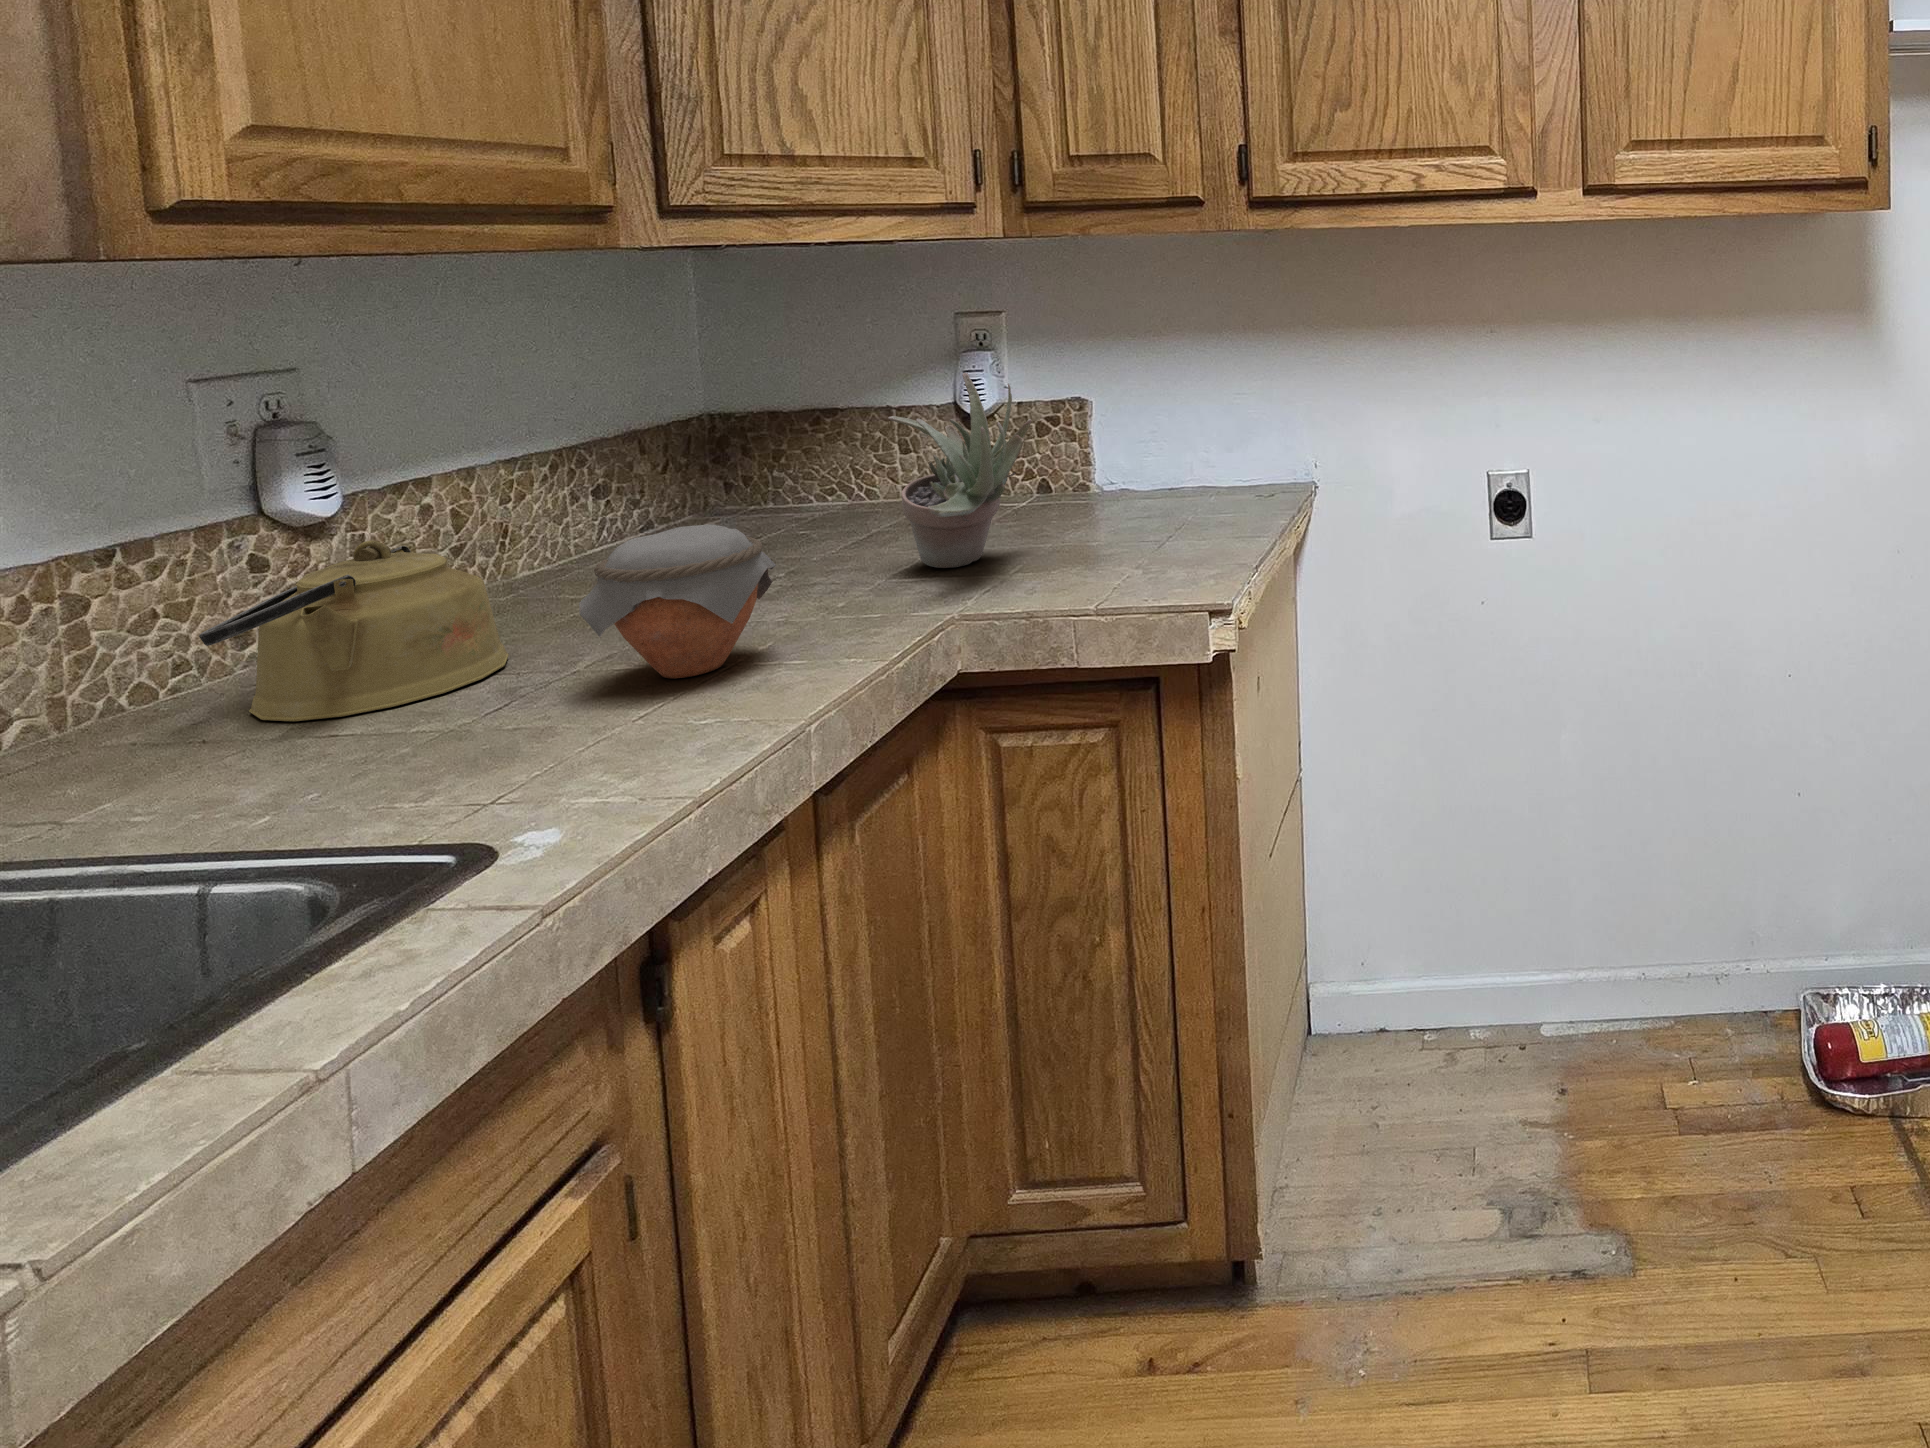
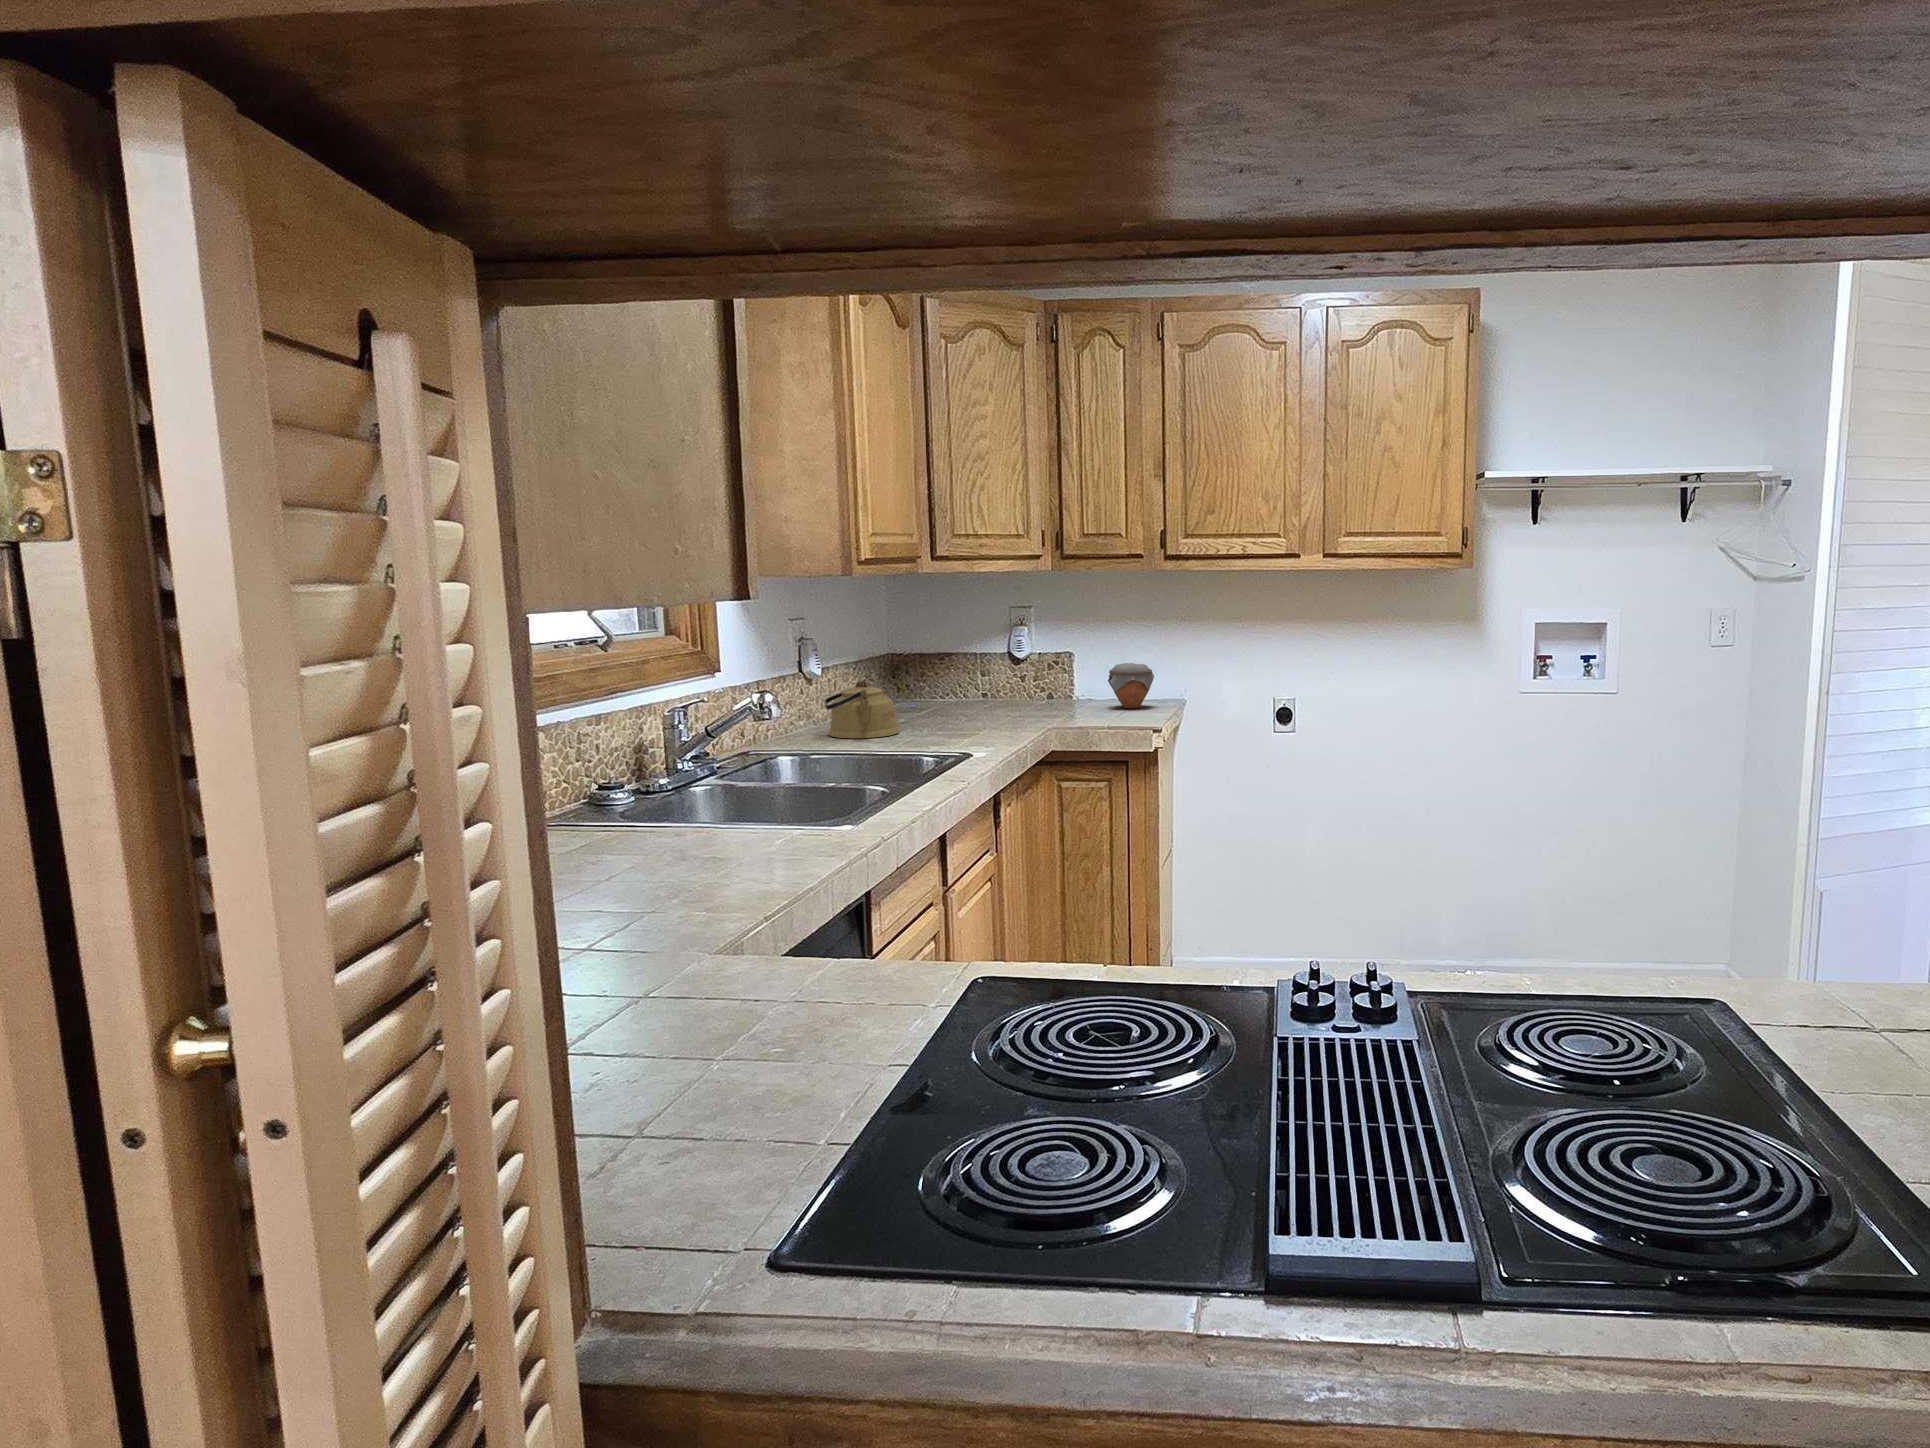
succulent plant: present [888,373,1031,568] -> none [1010,632,1069,717]
jar: present [579,524,776,678] -> present [1108,663,1154,708]

